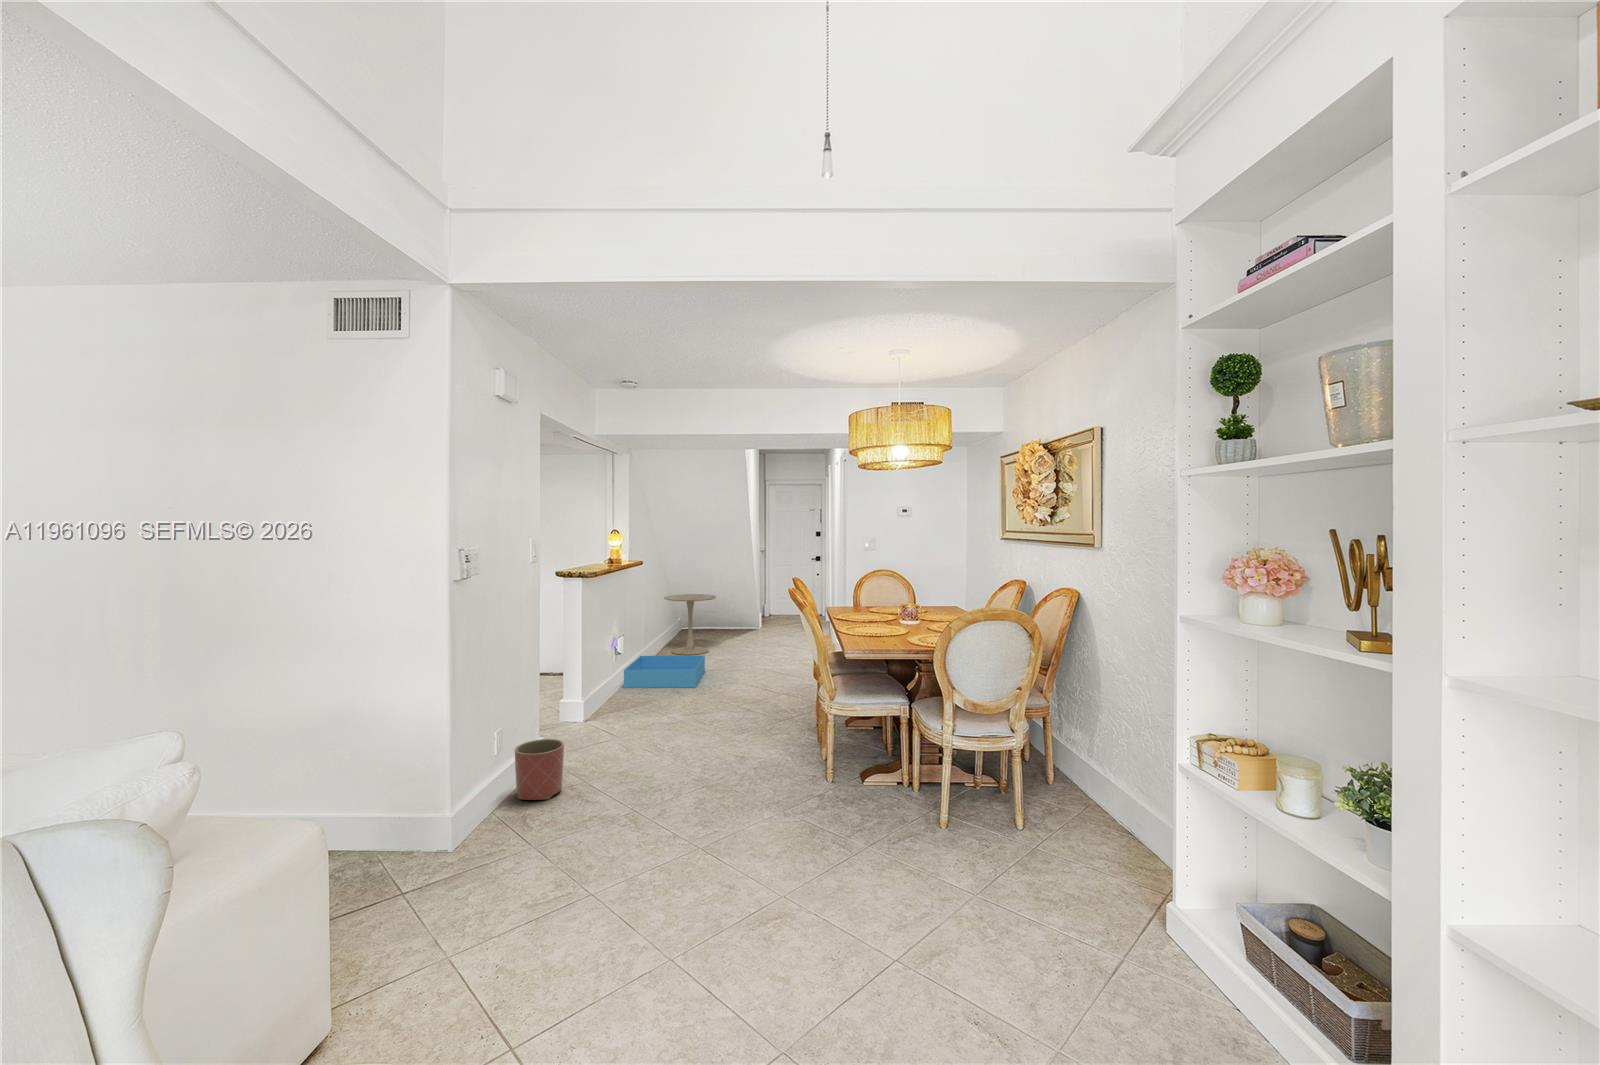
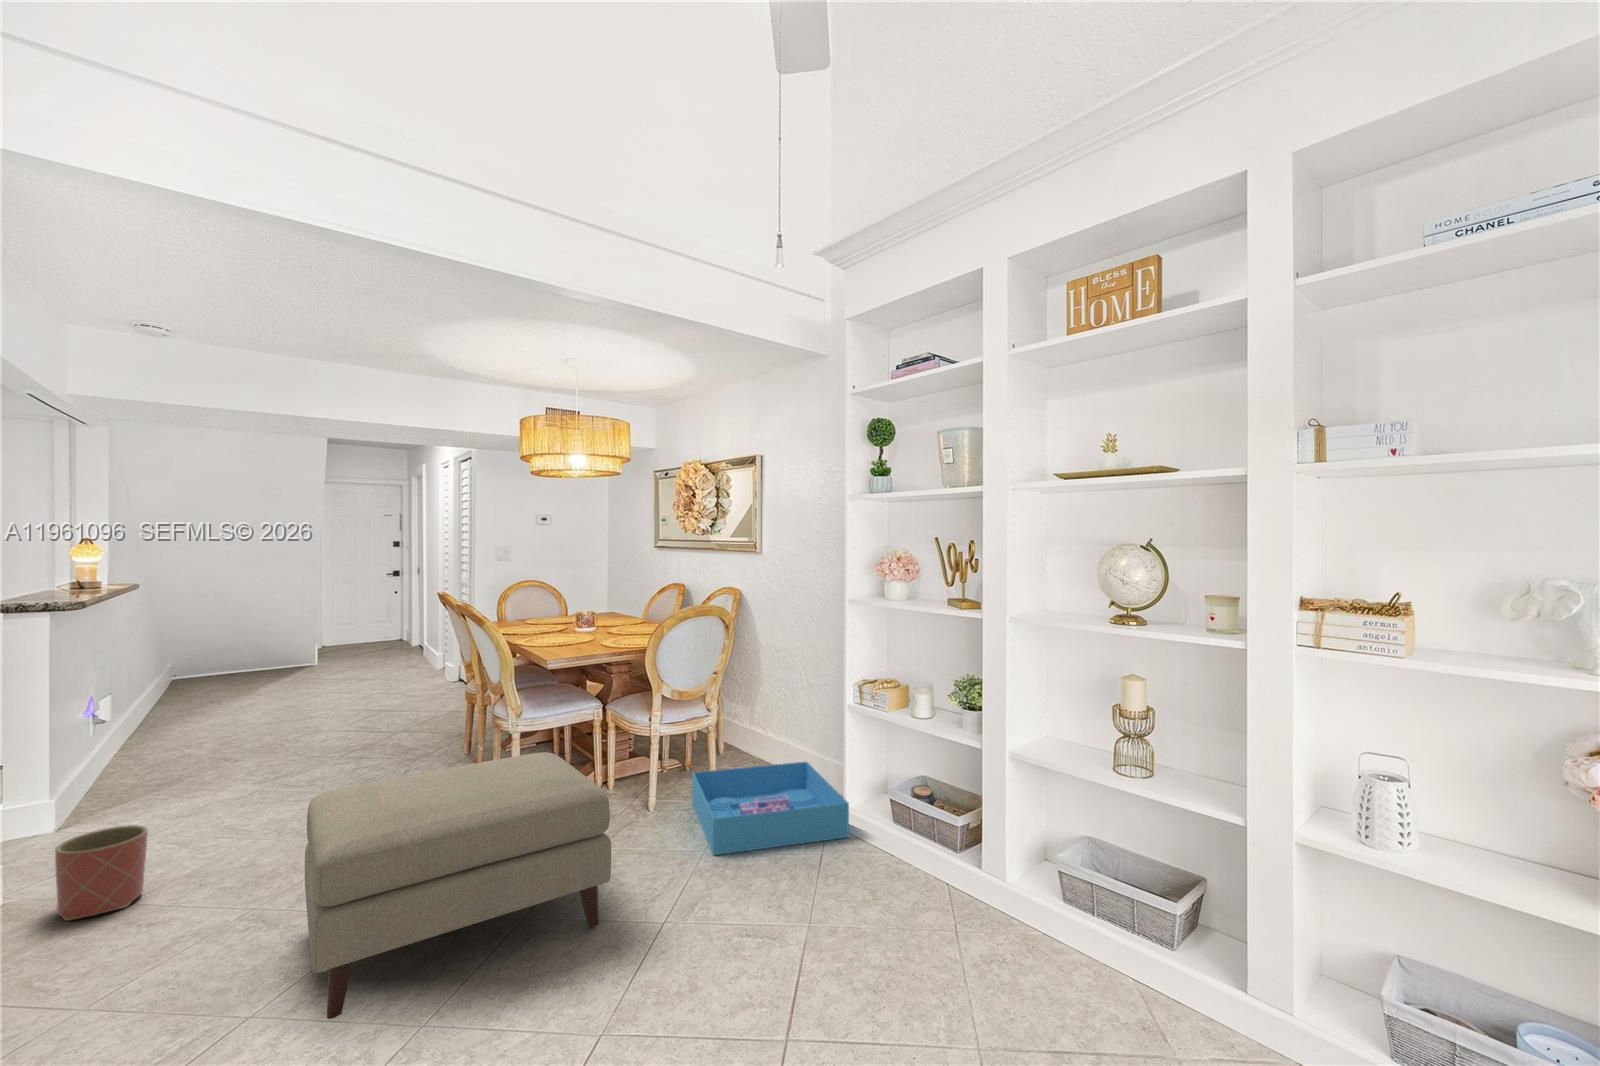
side table: present [664,594,716,655] -> none [175,625,267,710]
storage bin: present [624,656,705,688] -> present [692,762,849,855]
ottoman: none [563,747,828,952] -> present [305,752,611,1019]

